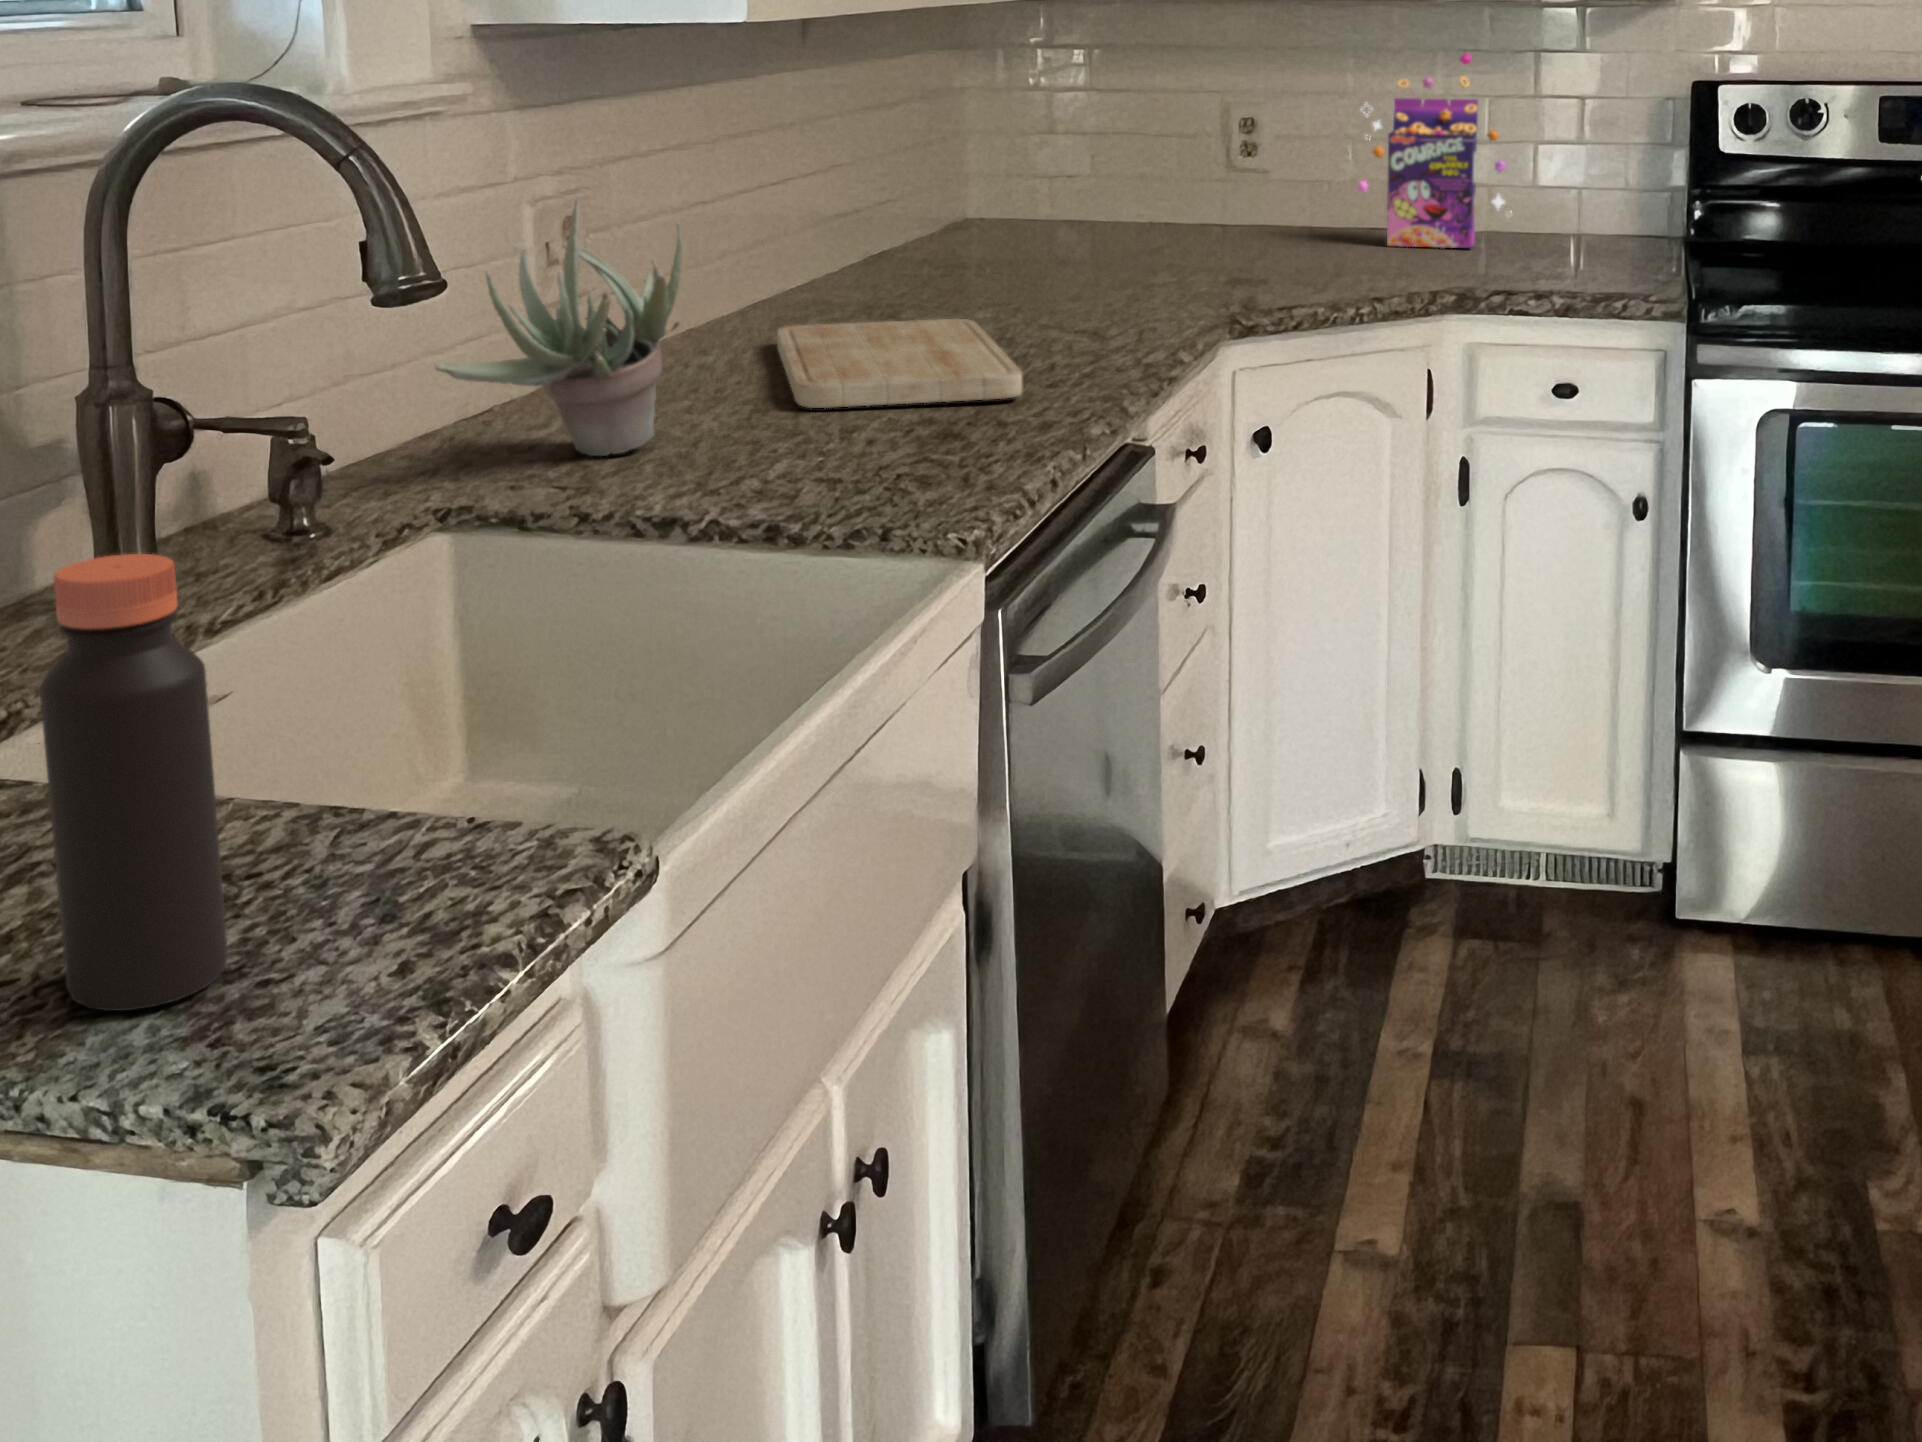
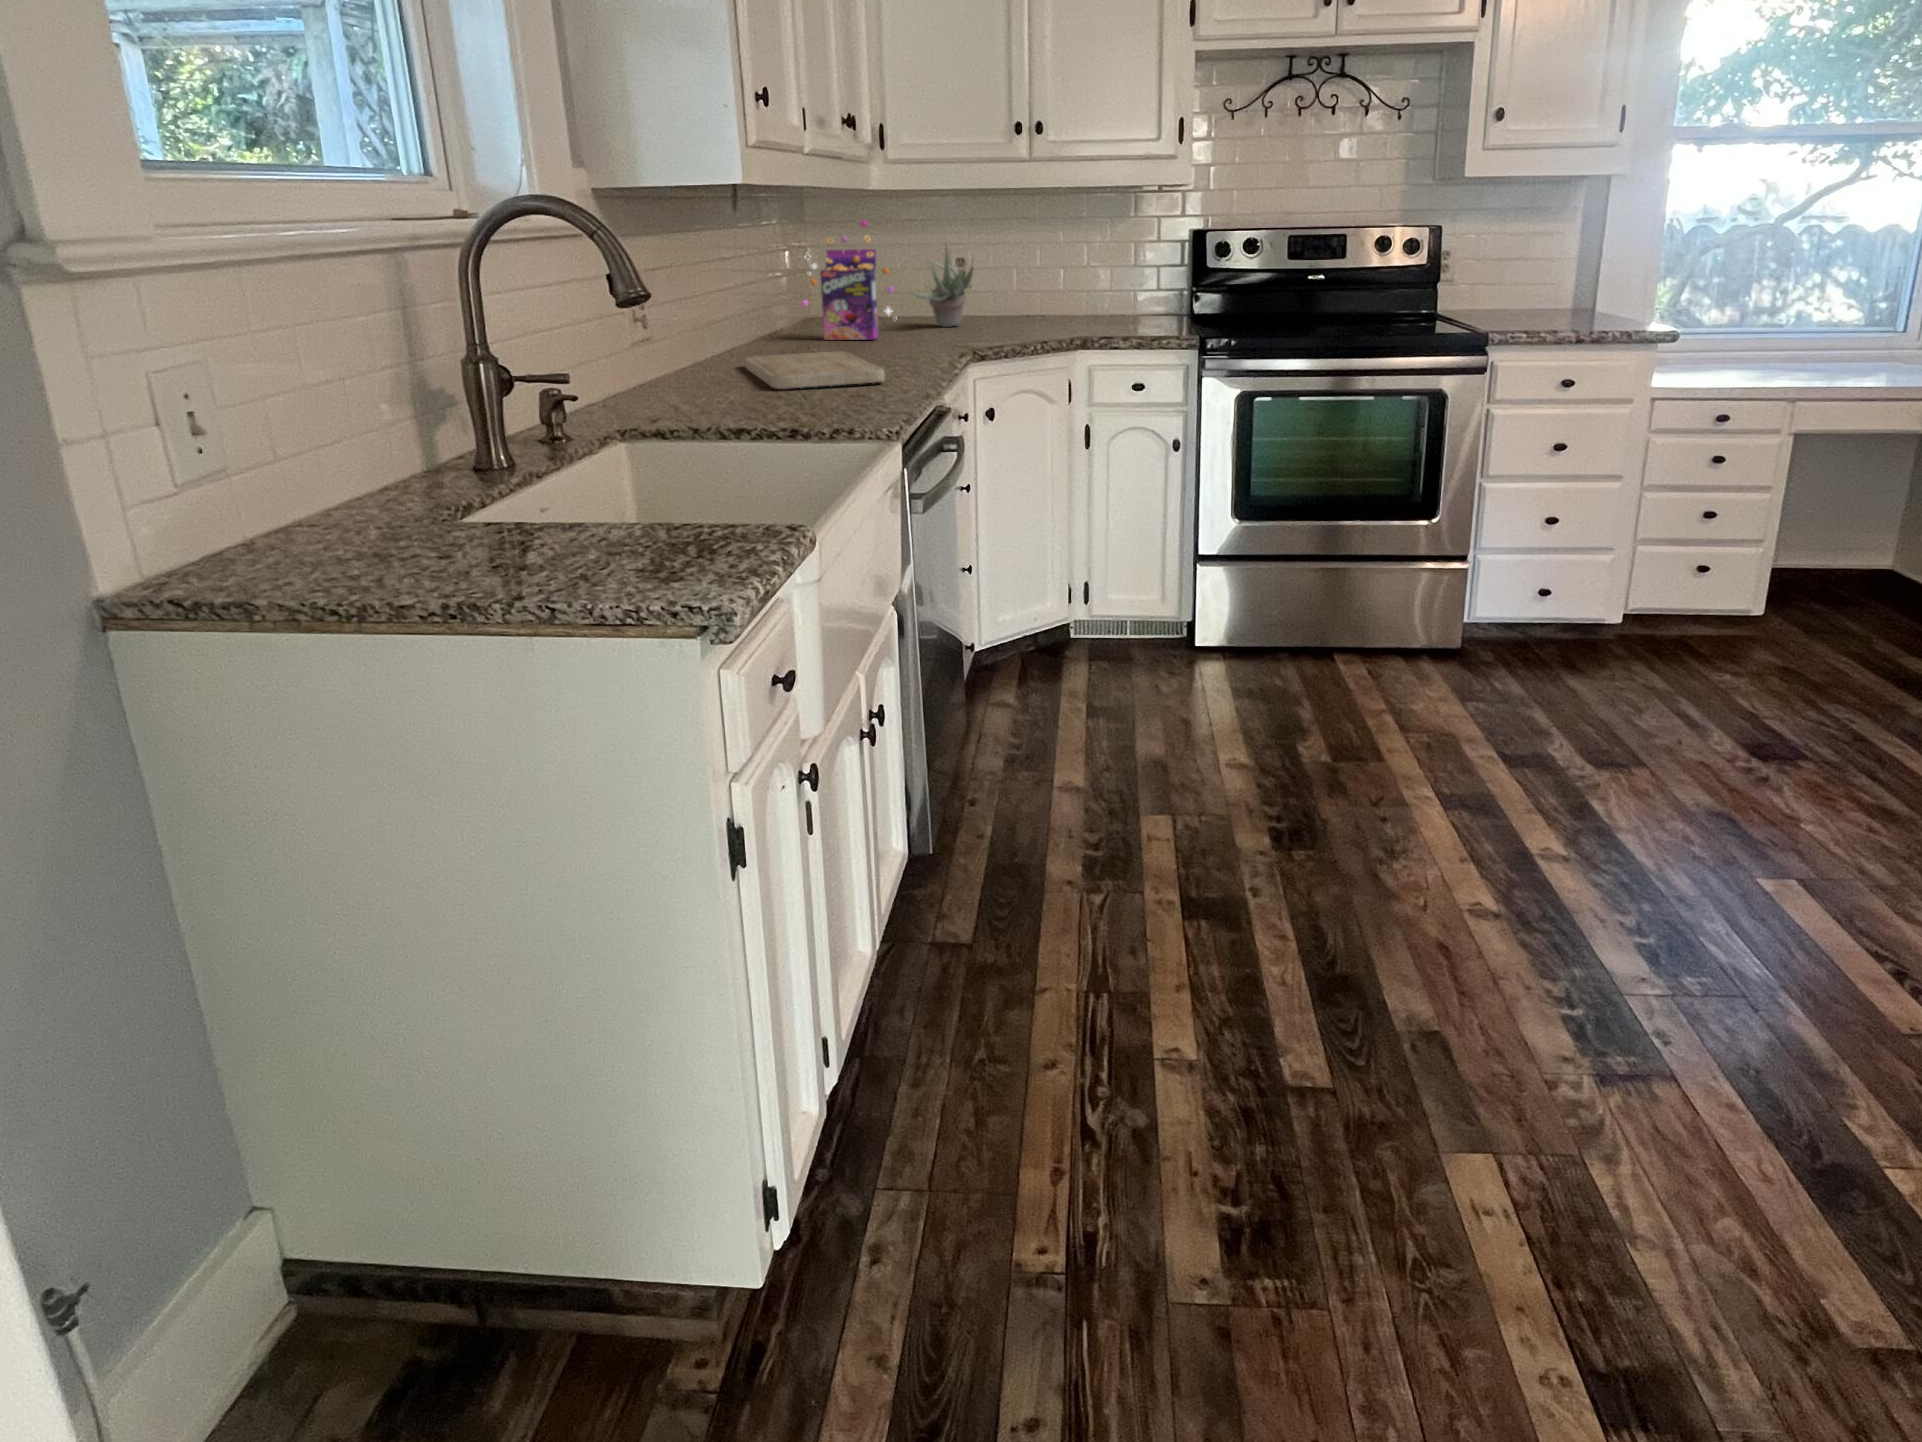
cereal box: present [1357,53,1511,248] -> present [802,220,894,340]
succulent plant: present [435,198,682,456] -> present [914,245,974,327]
bottle: present [40,554,228,1011] -> none [567,383,652,585]

